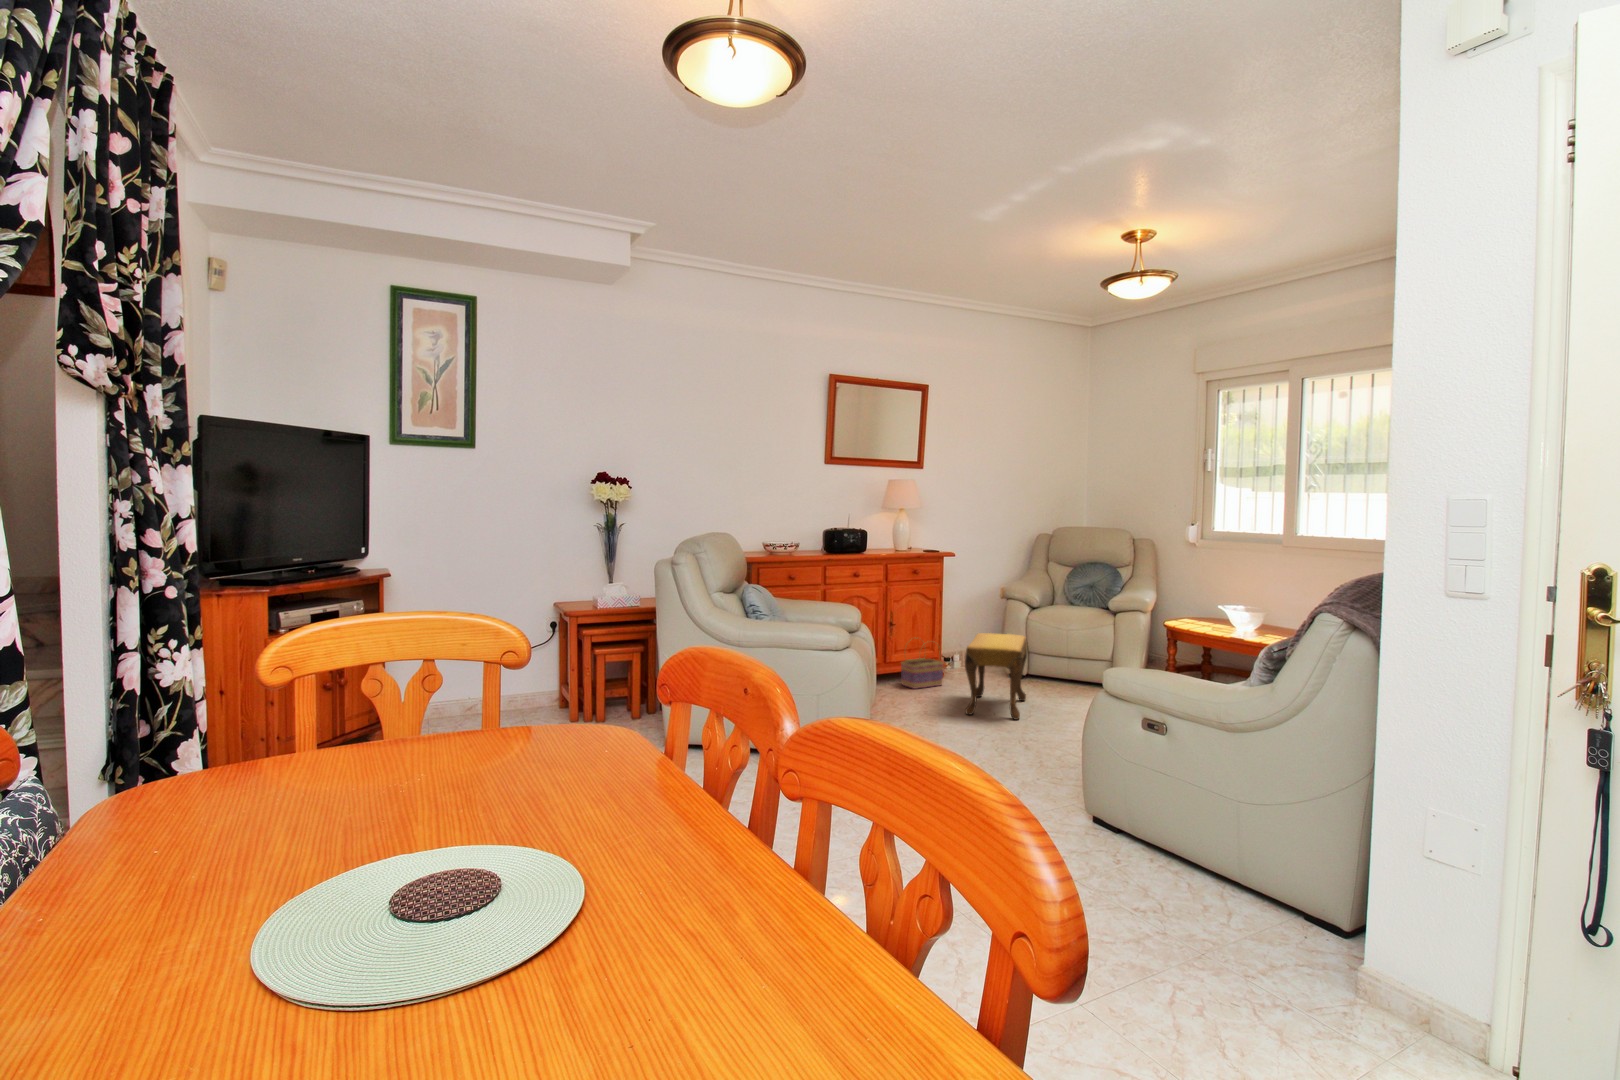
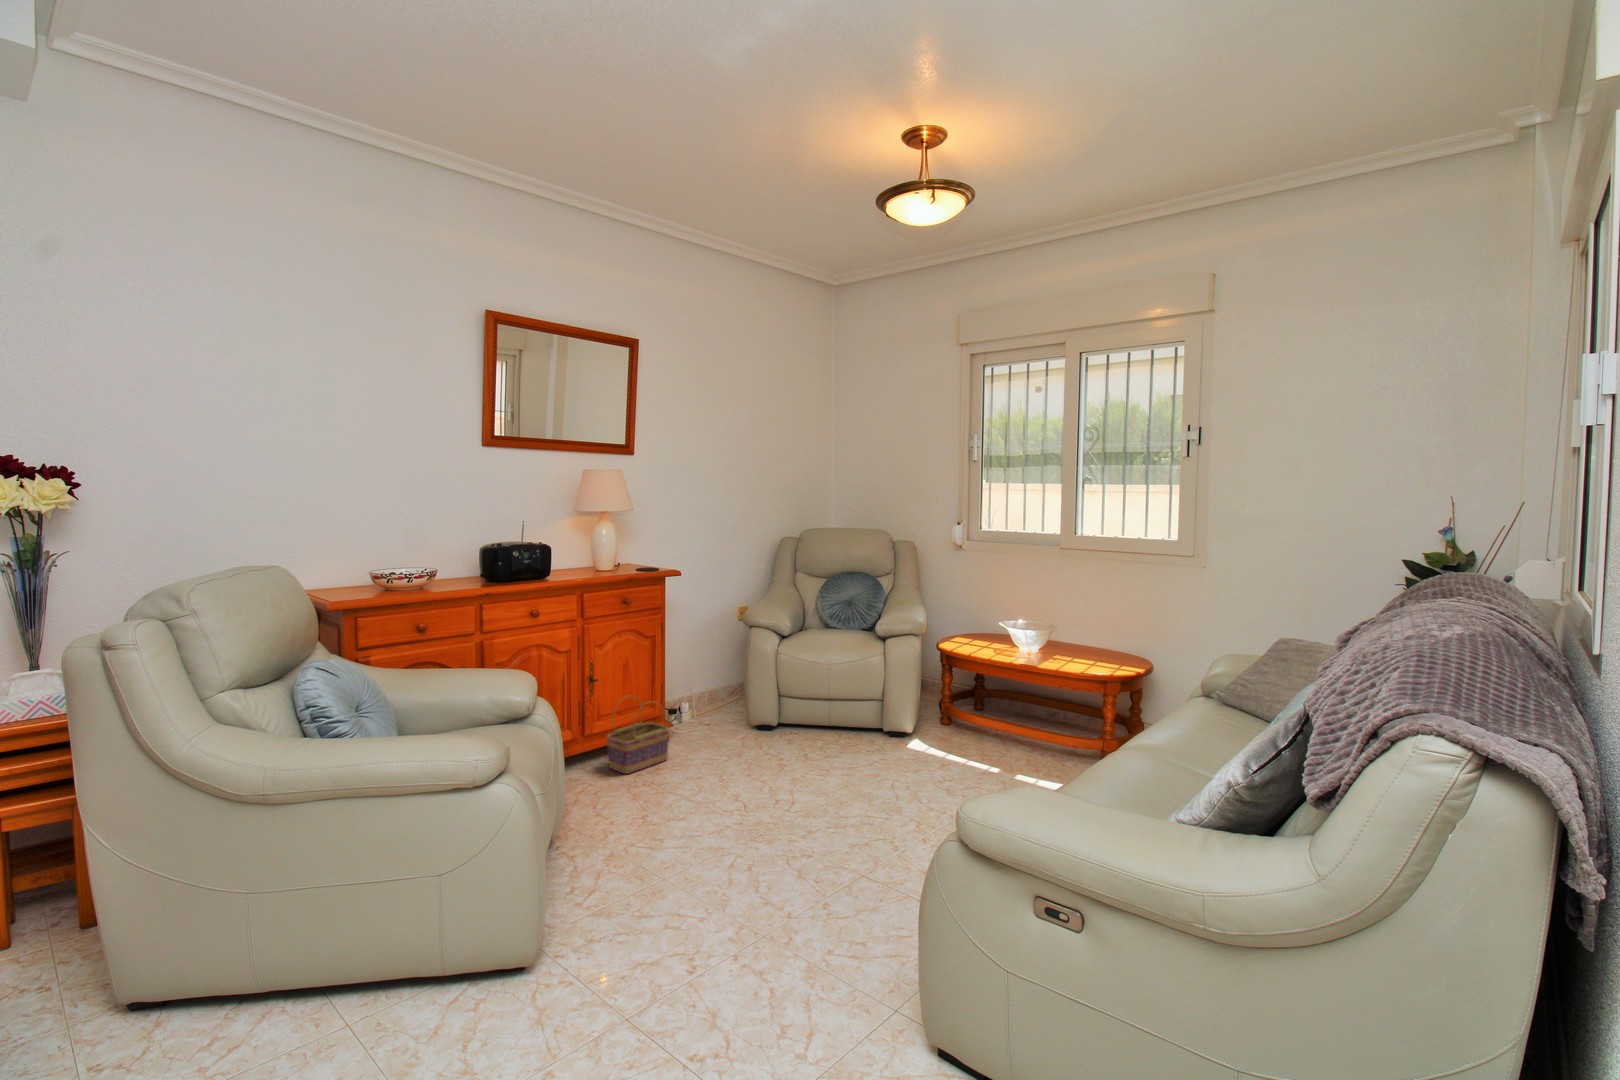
footstool: present [965,633,1027,720] -> none [702,688,785,823]

